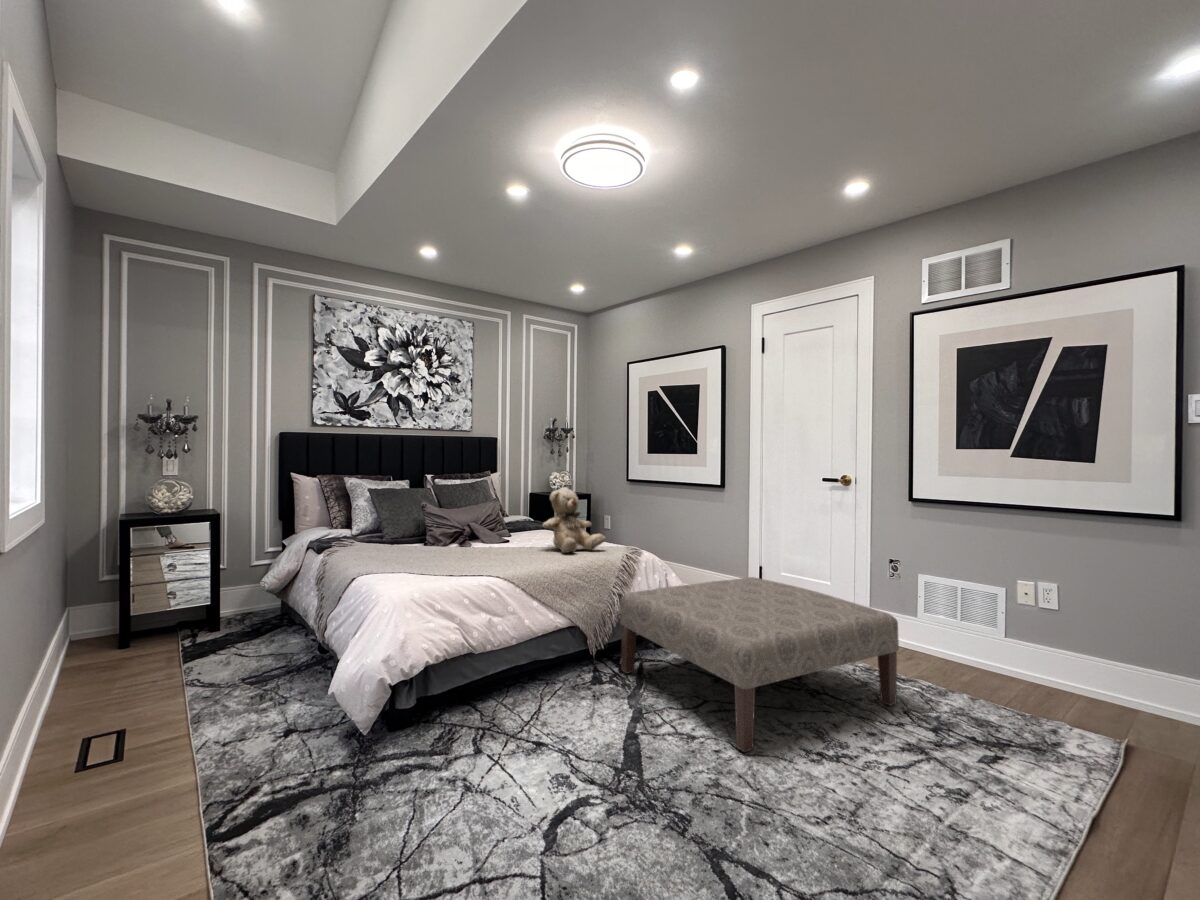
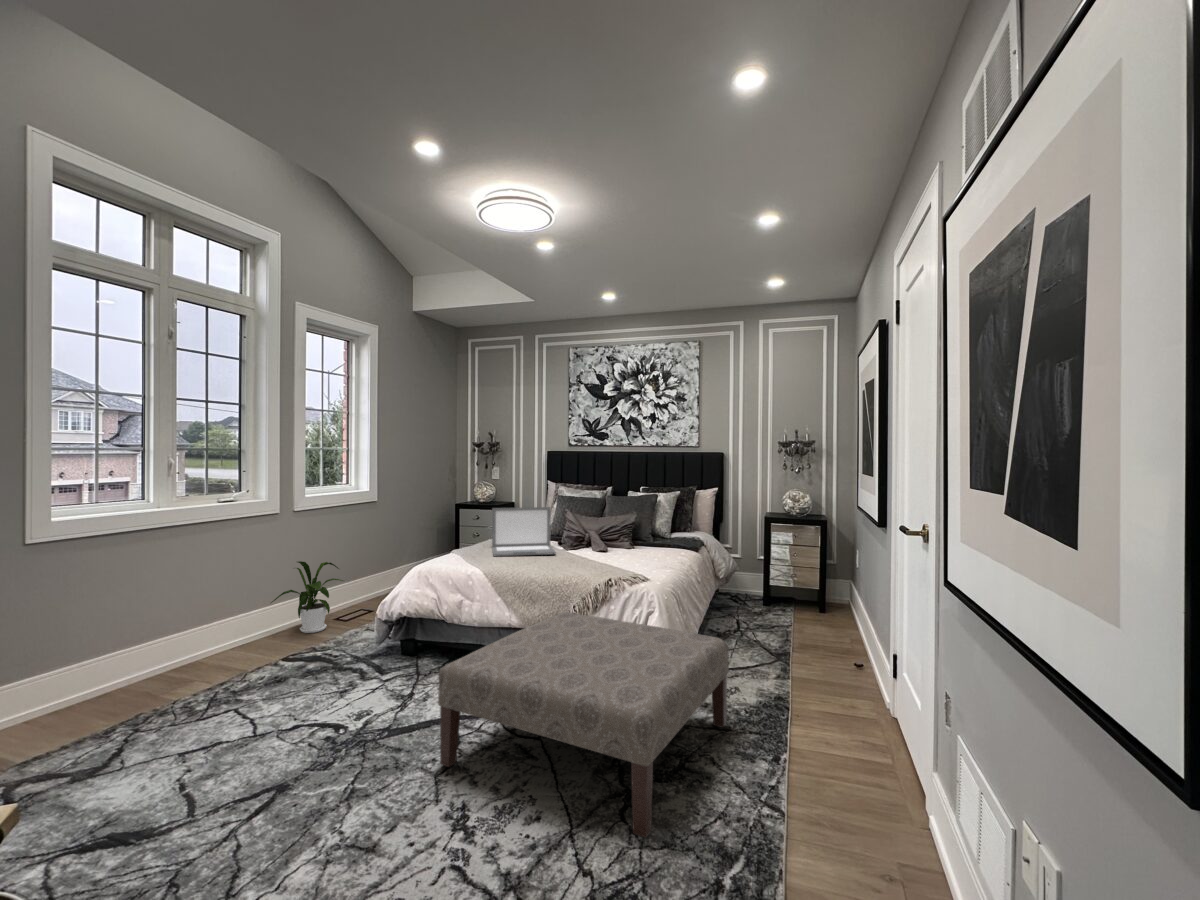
teddy bear: present [542,487,605,553] -> none [570,506,627,570]
laptop: none [414,496,504,560] -> present [492,507,556,556]
house plant: none [7,637,183,798] -> present [271,561,343,633]

